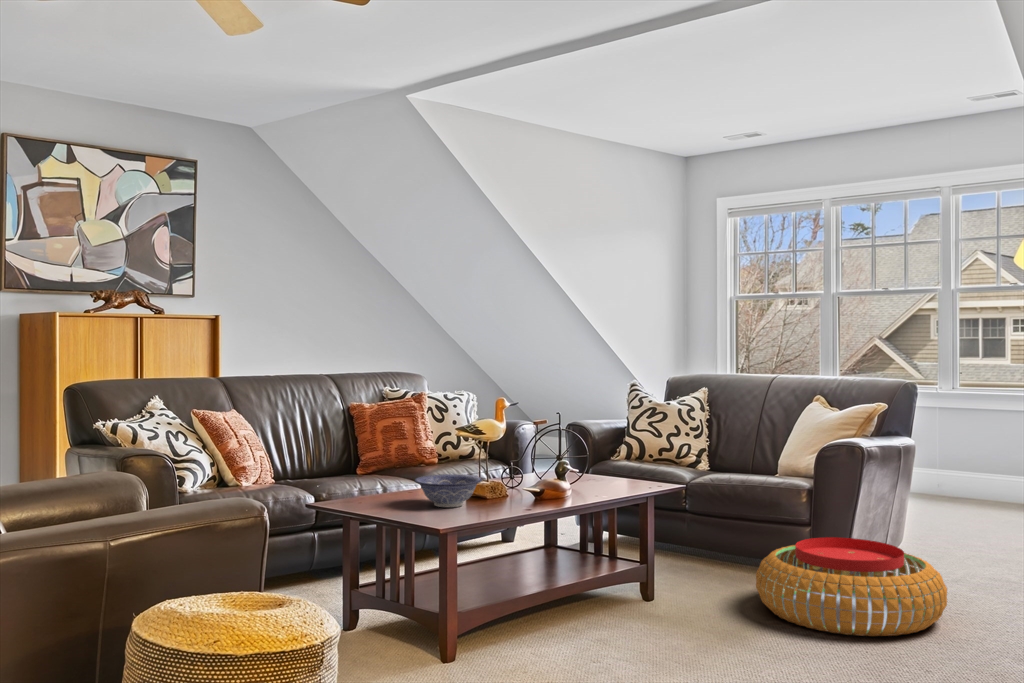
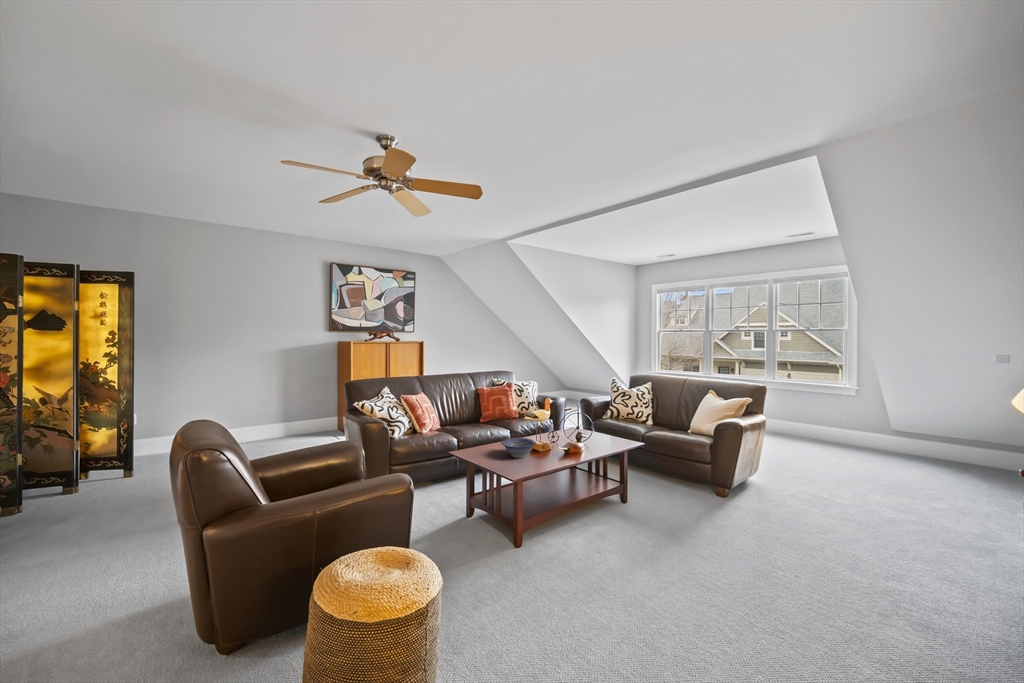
pouf: present [756,537,947,636] -> none [681,475,794,541]

